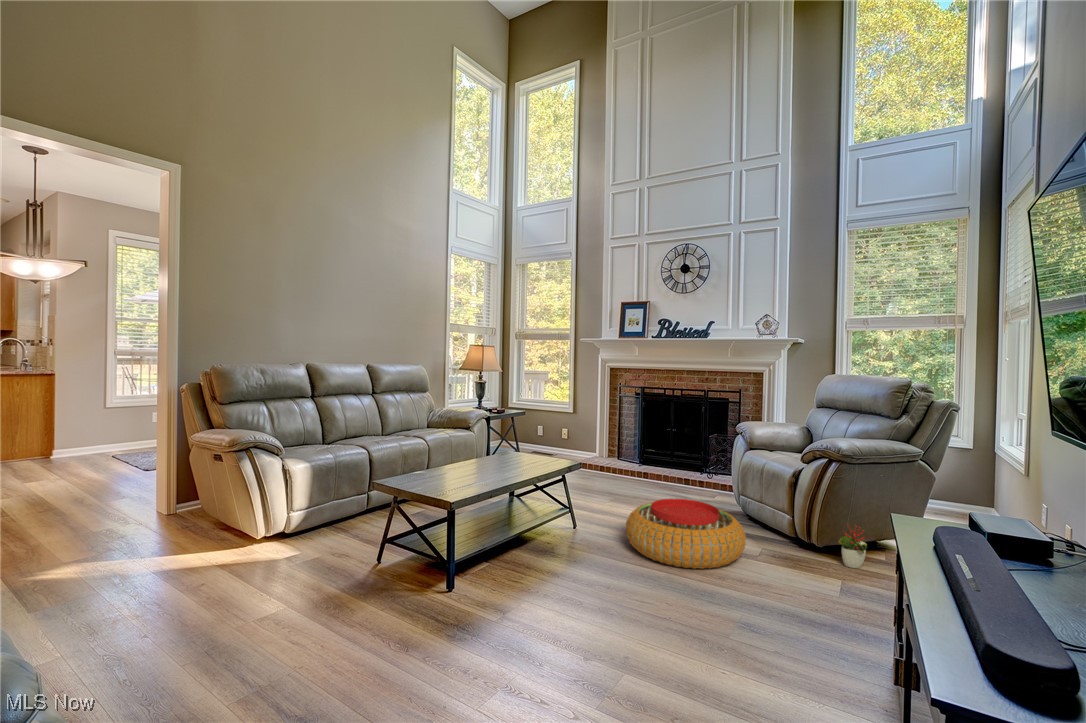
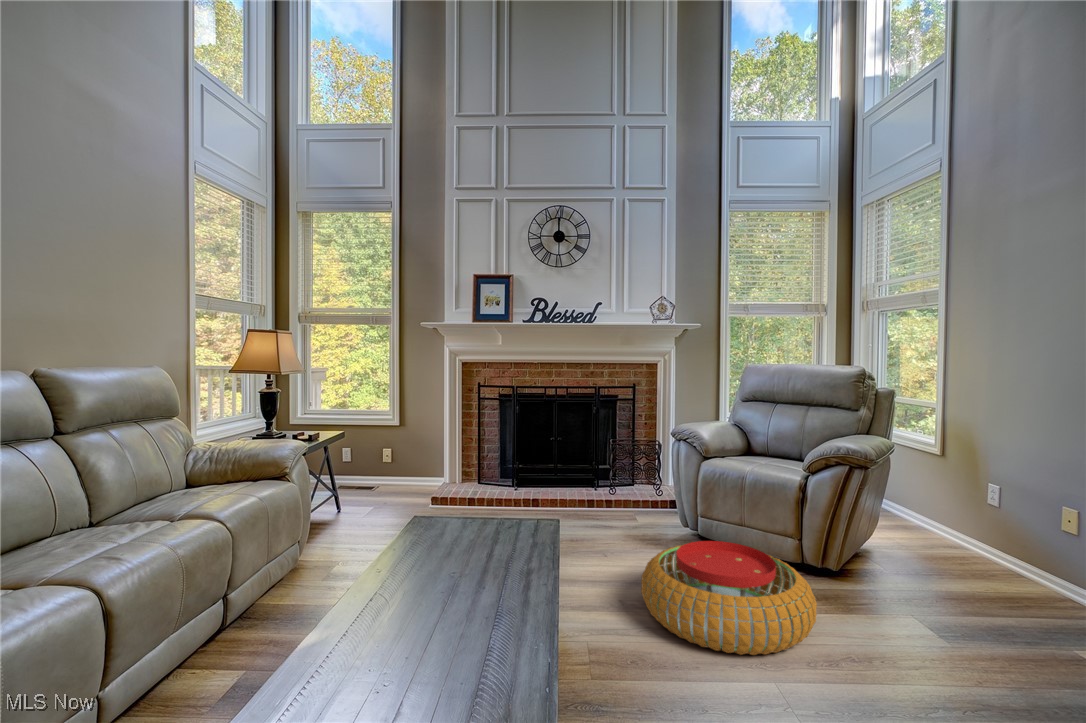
decorative plant: present [838,524,867,568] -> none [869,535,898,587]

